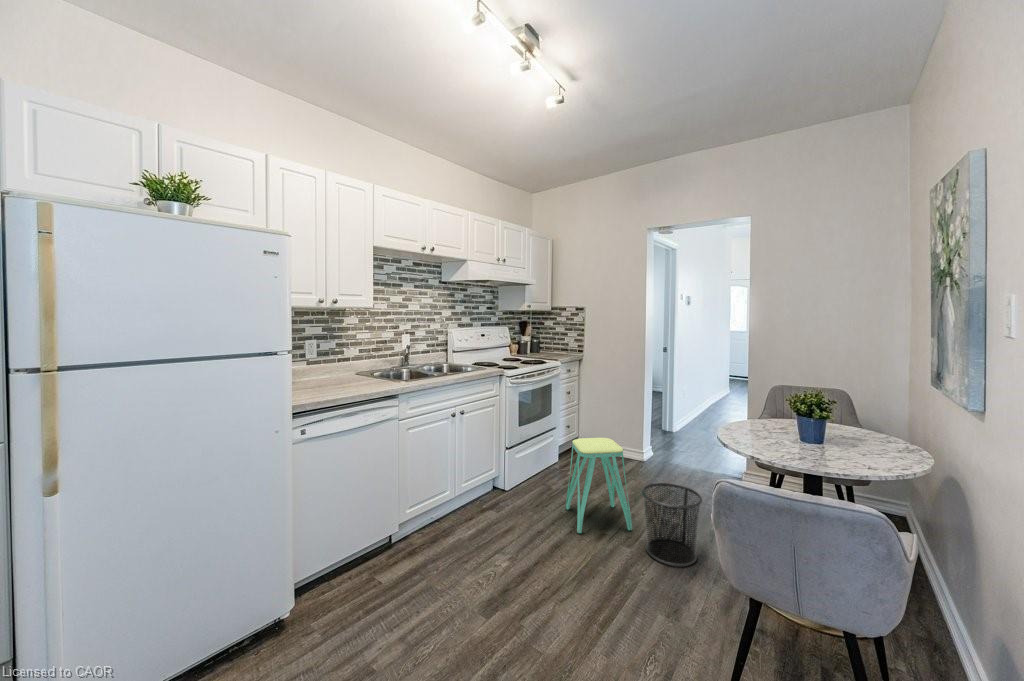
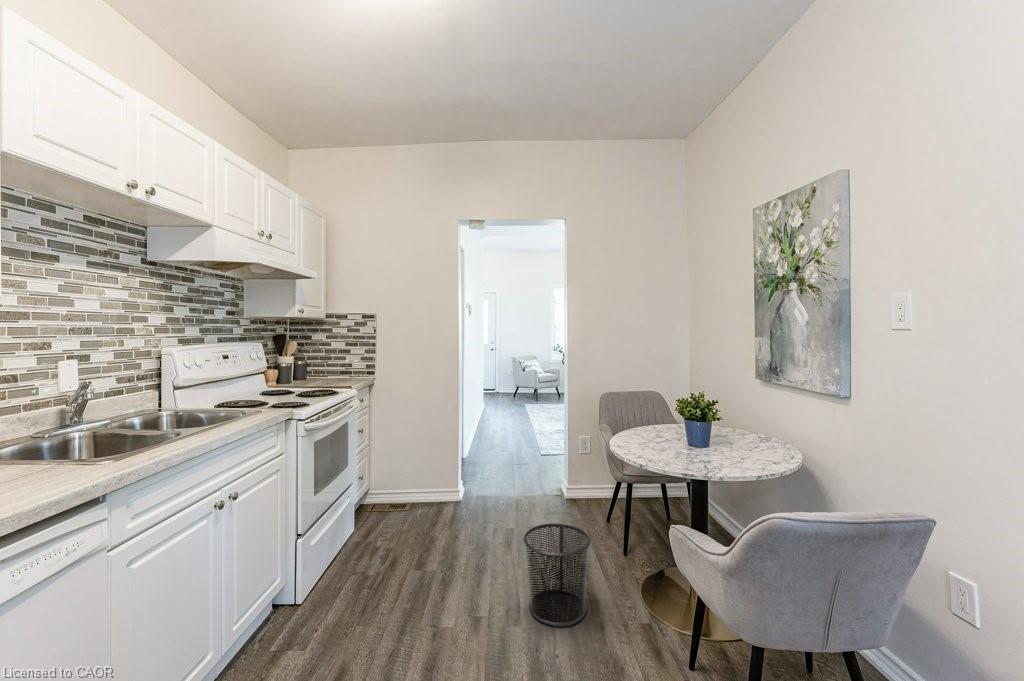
stool: present [566,438,632,533] -> none [406,485,502,629]

